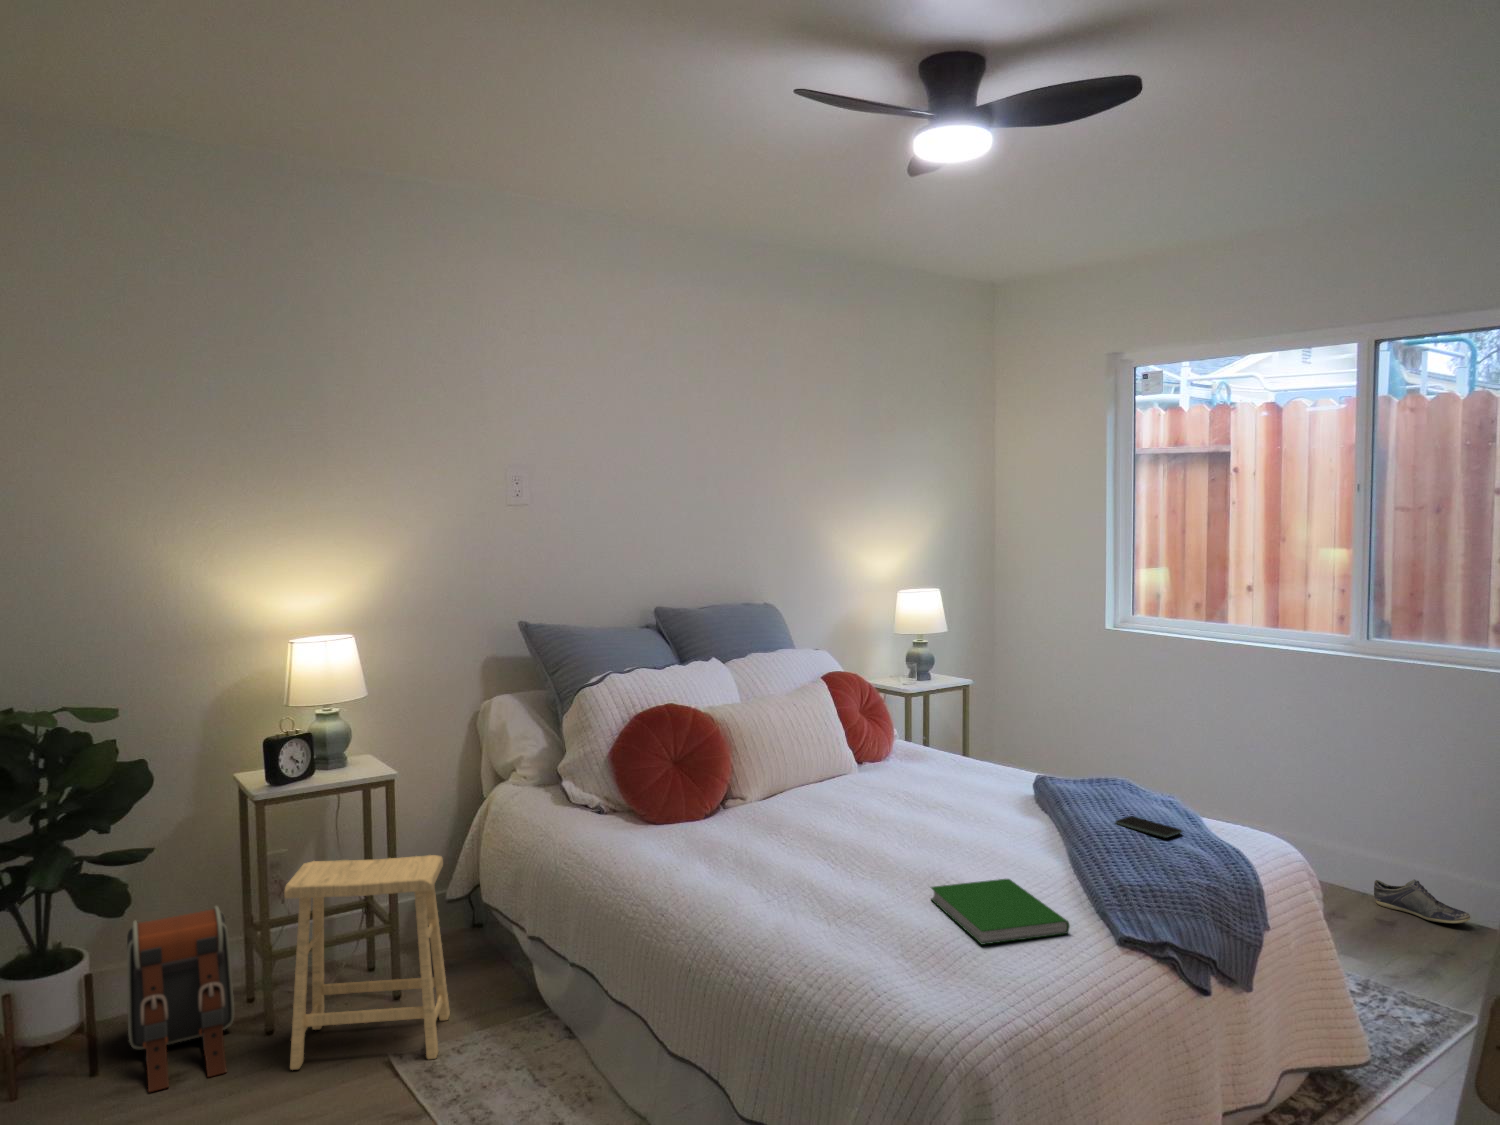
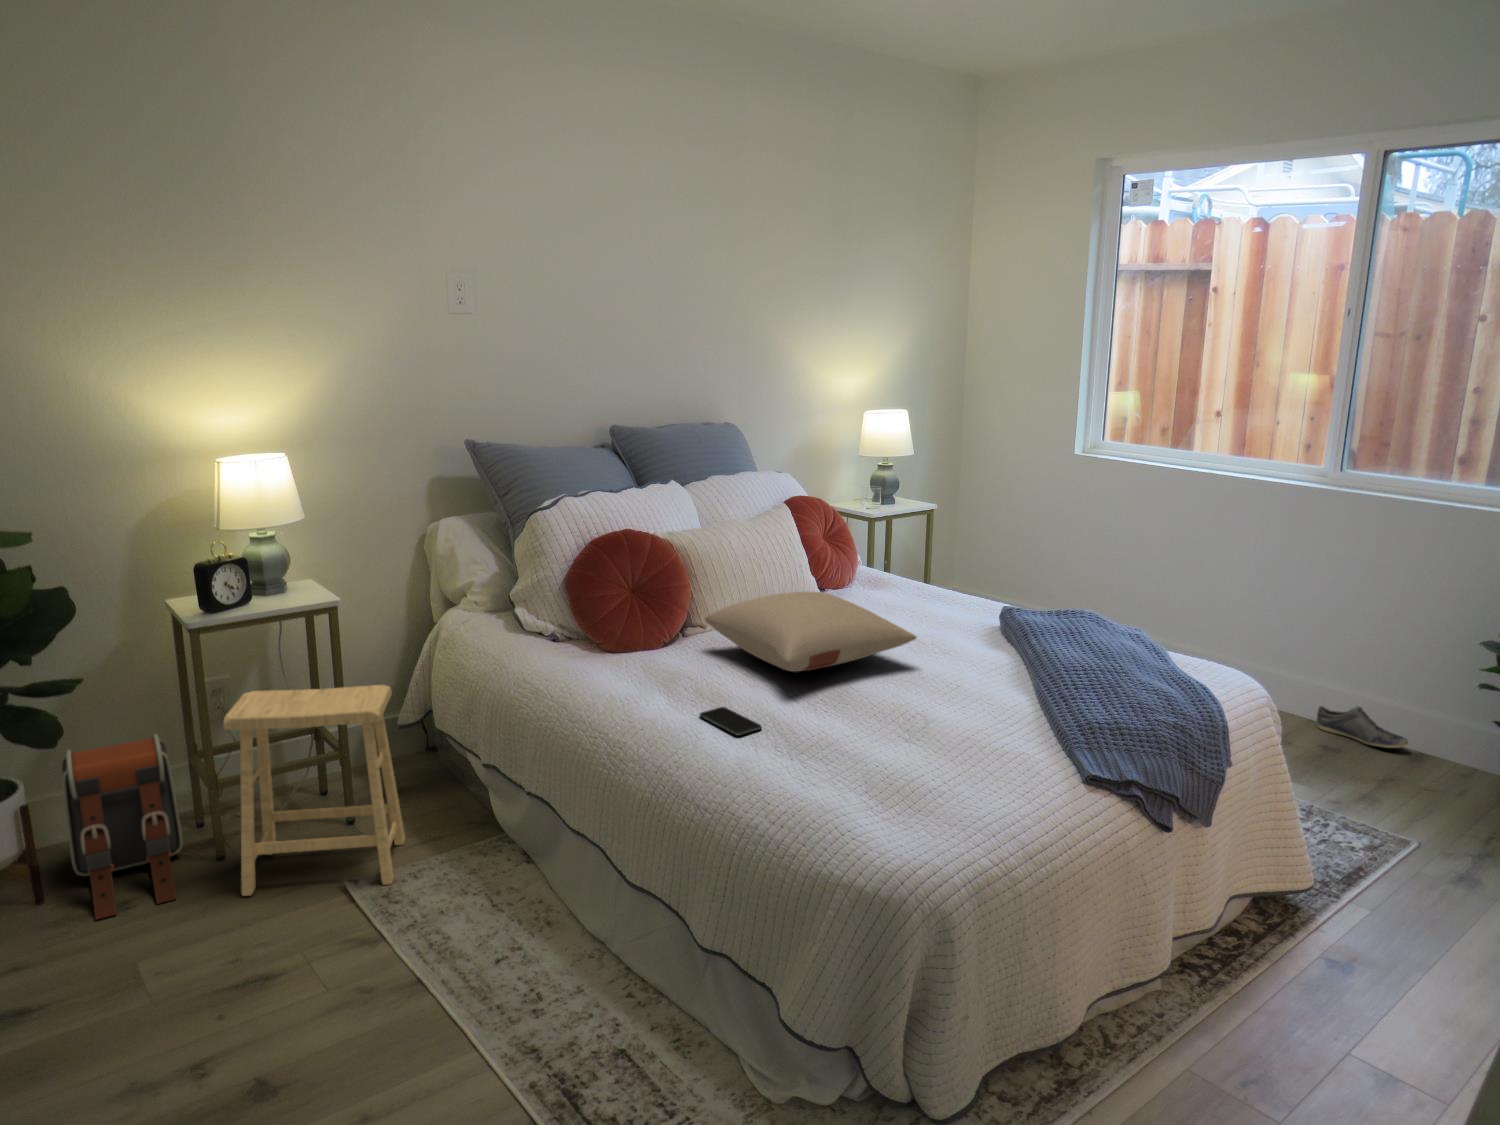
pillow: none [745,761,951,839] -> present [705,592,916,672]
smartphone: present [1115,816,1182,838] -> present [700,707,762,735]
hardcover book: present [931,879,1070,944] -> none [895,715,1037,784]

